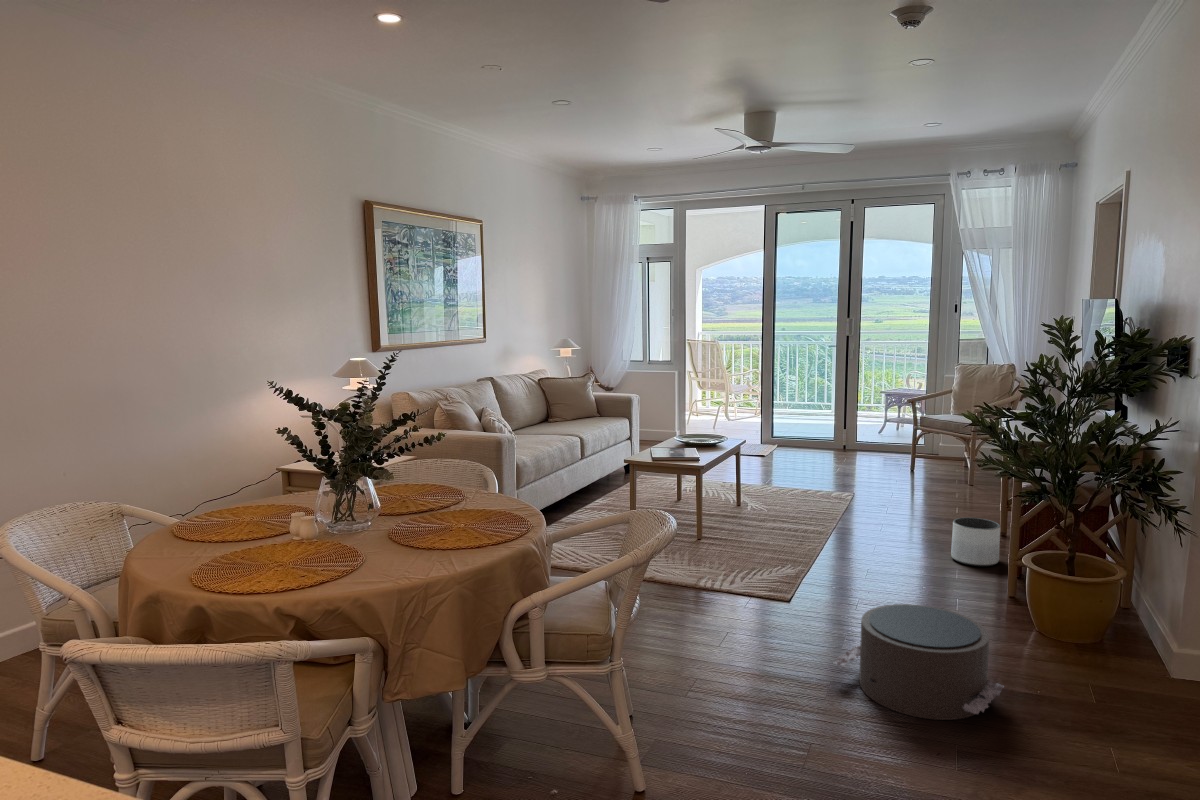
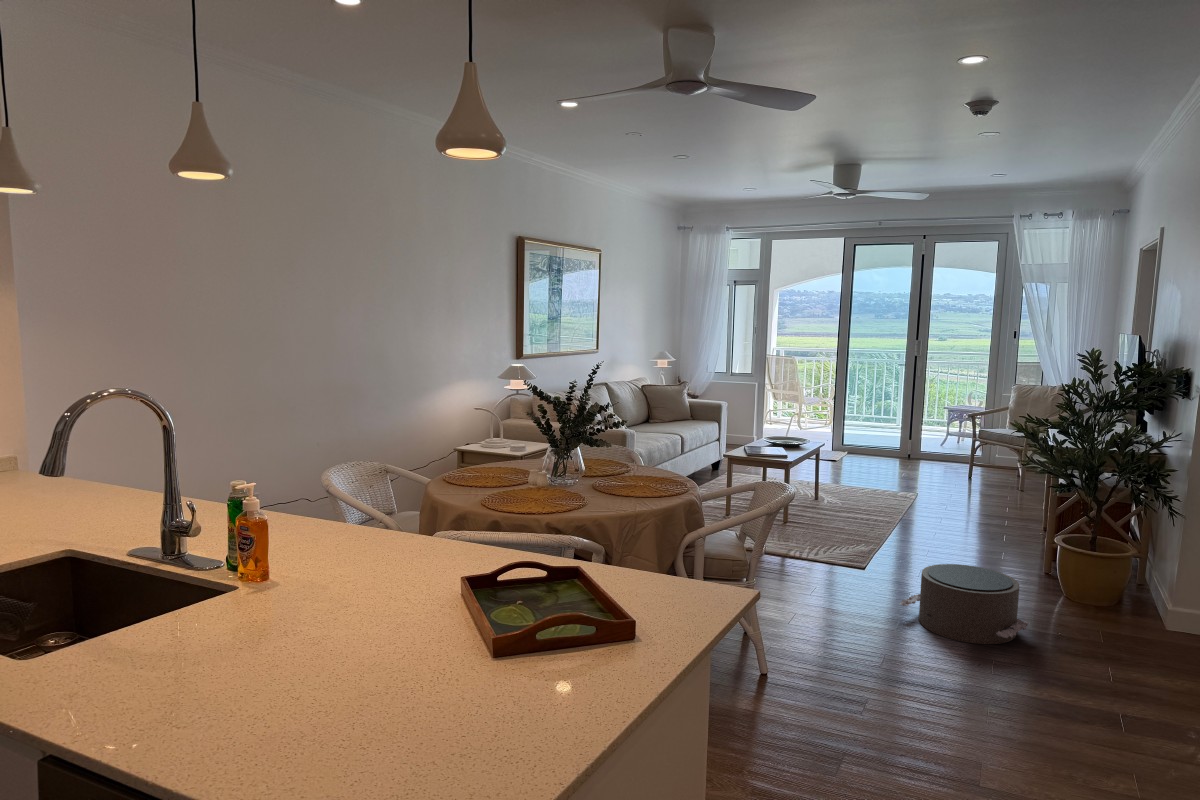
planter: present [951,518,1000,566] -> none [999,511,1041,551]

